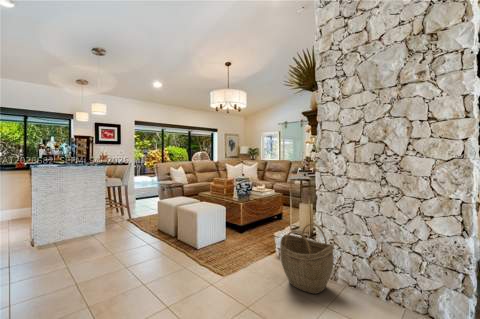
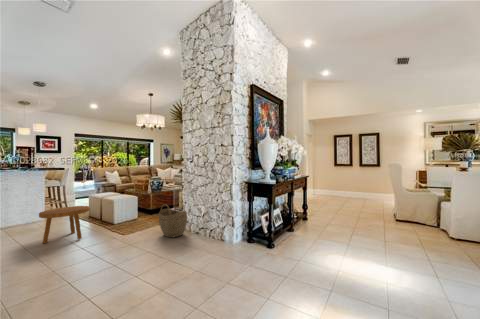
footstool: none [98,222,169,286] -> present [39,206,90,243]

